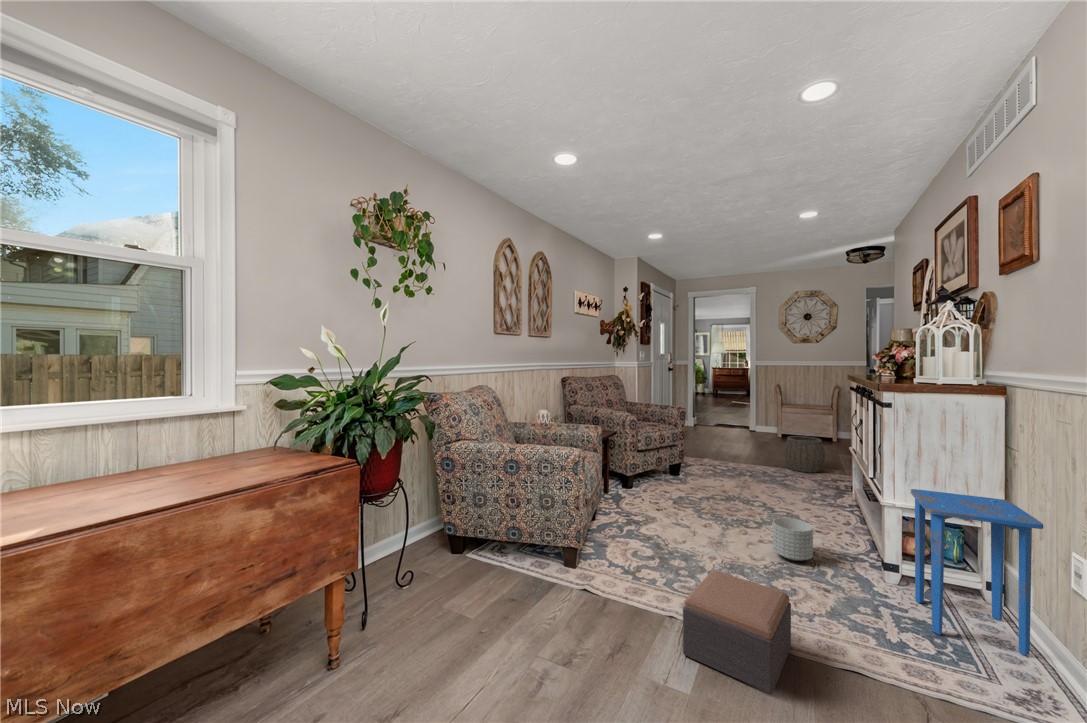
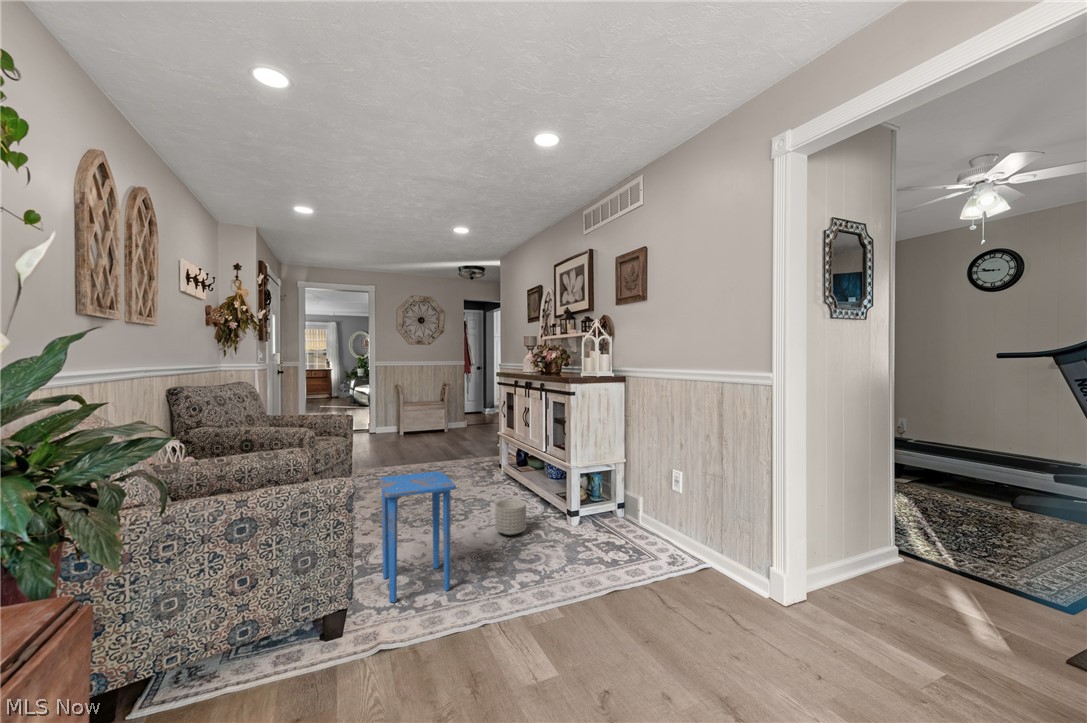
woven basket: present [784,436,826,473] -> none [430,430,464,463]
side table: present [911,489,1043,655] -> present [379,471,456,603]
footstool: present [683,571,791,694] -> none [511,554,600,649]

